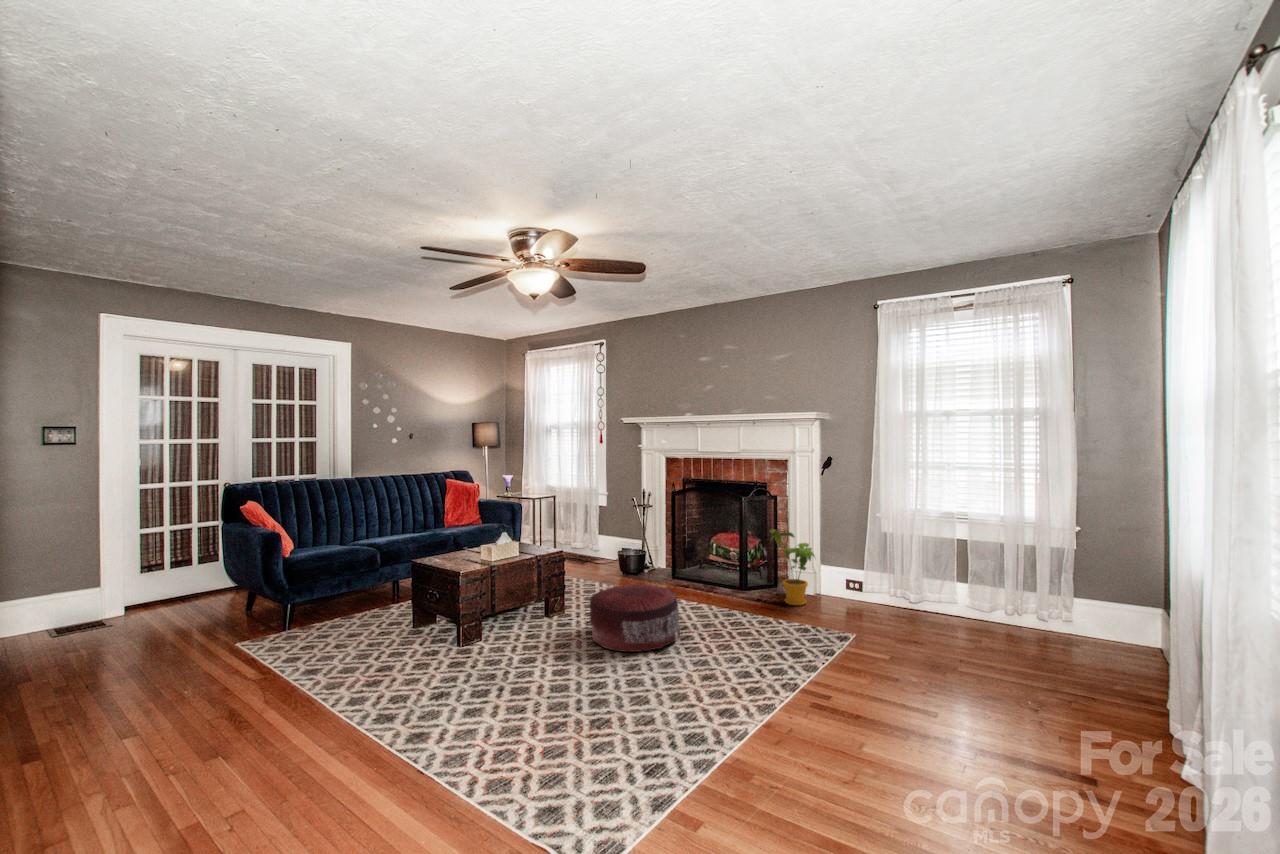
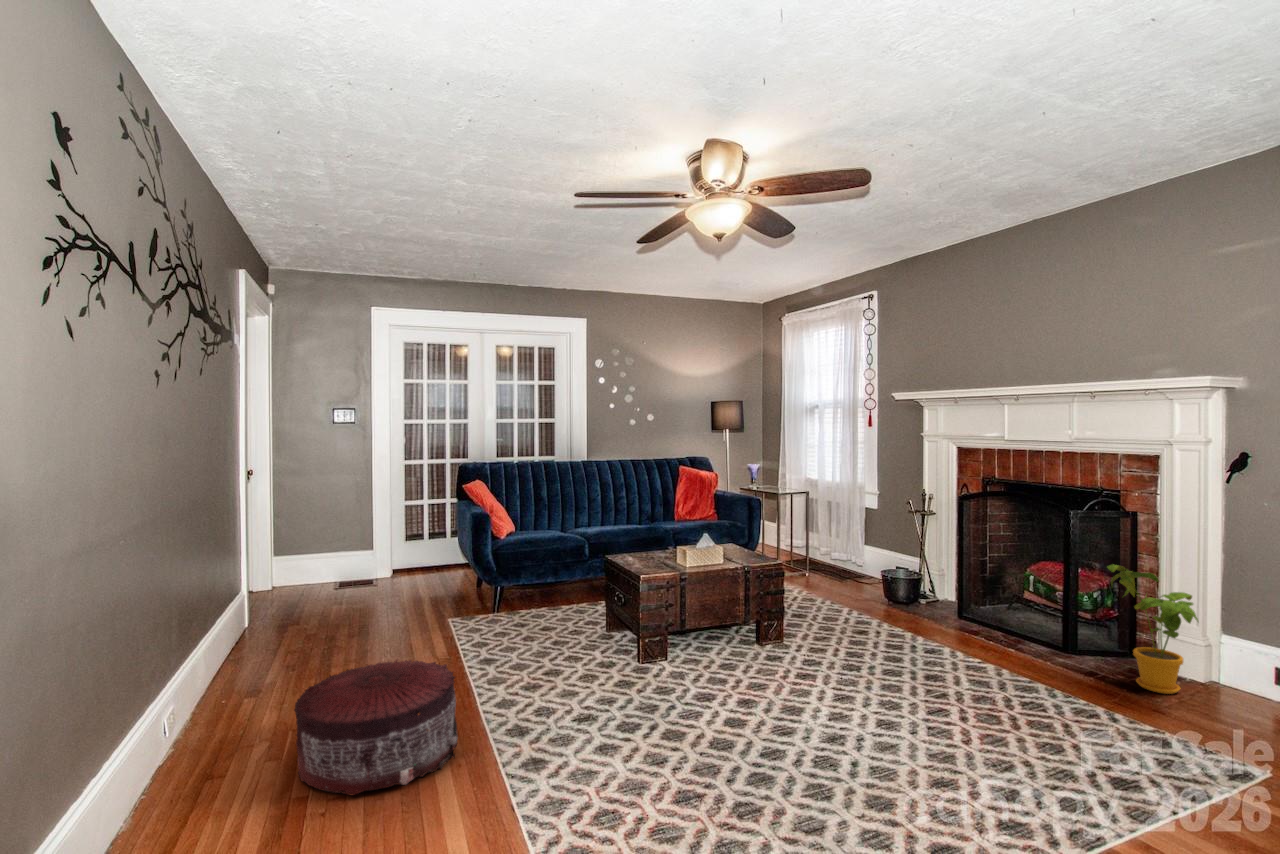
pouf: present [590,584,680,652] -> present [294,660,458,795]

